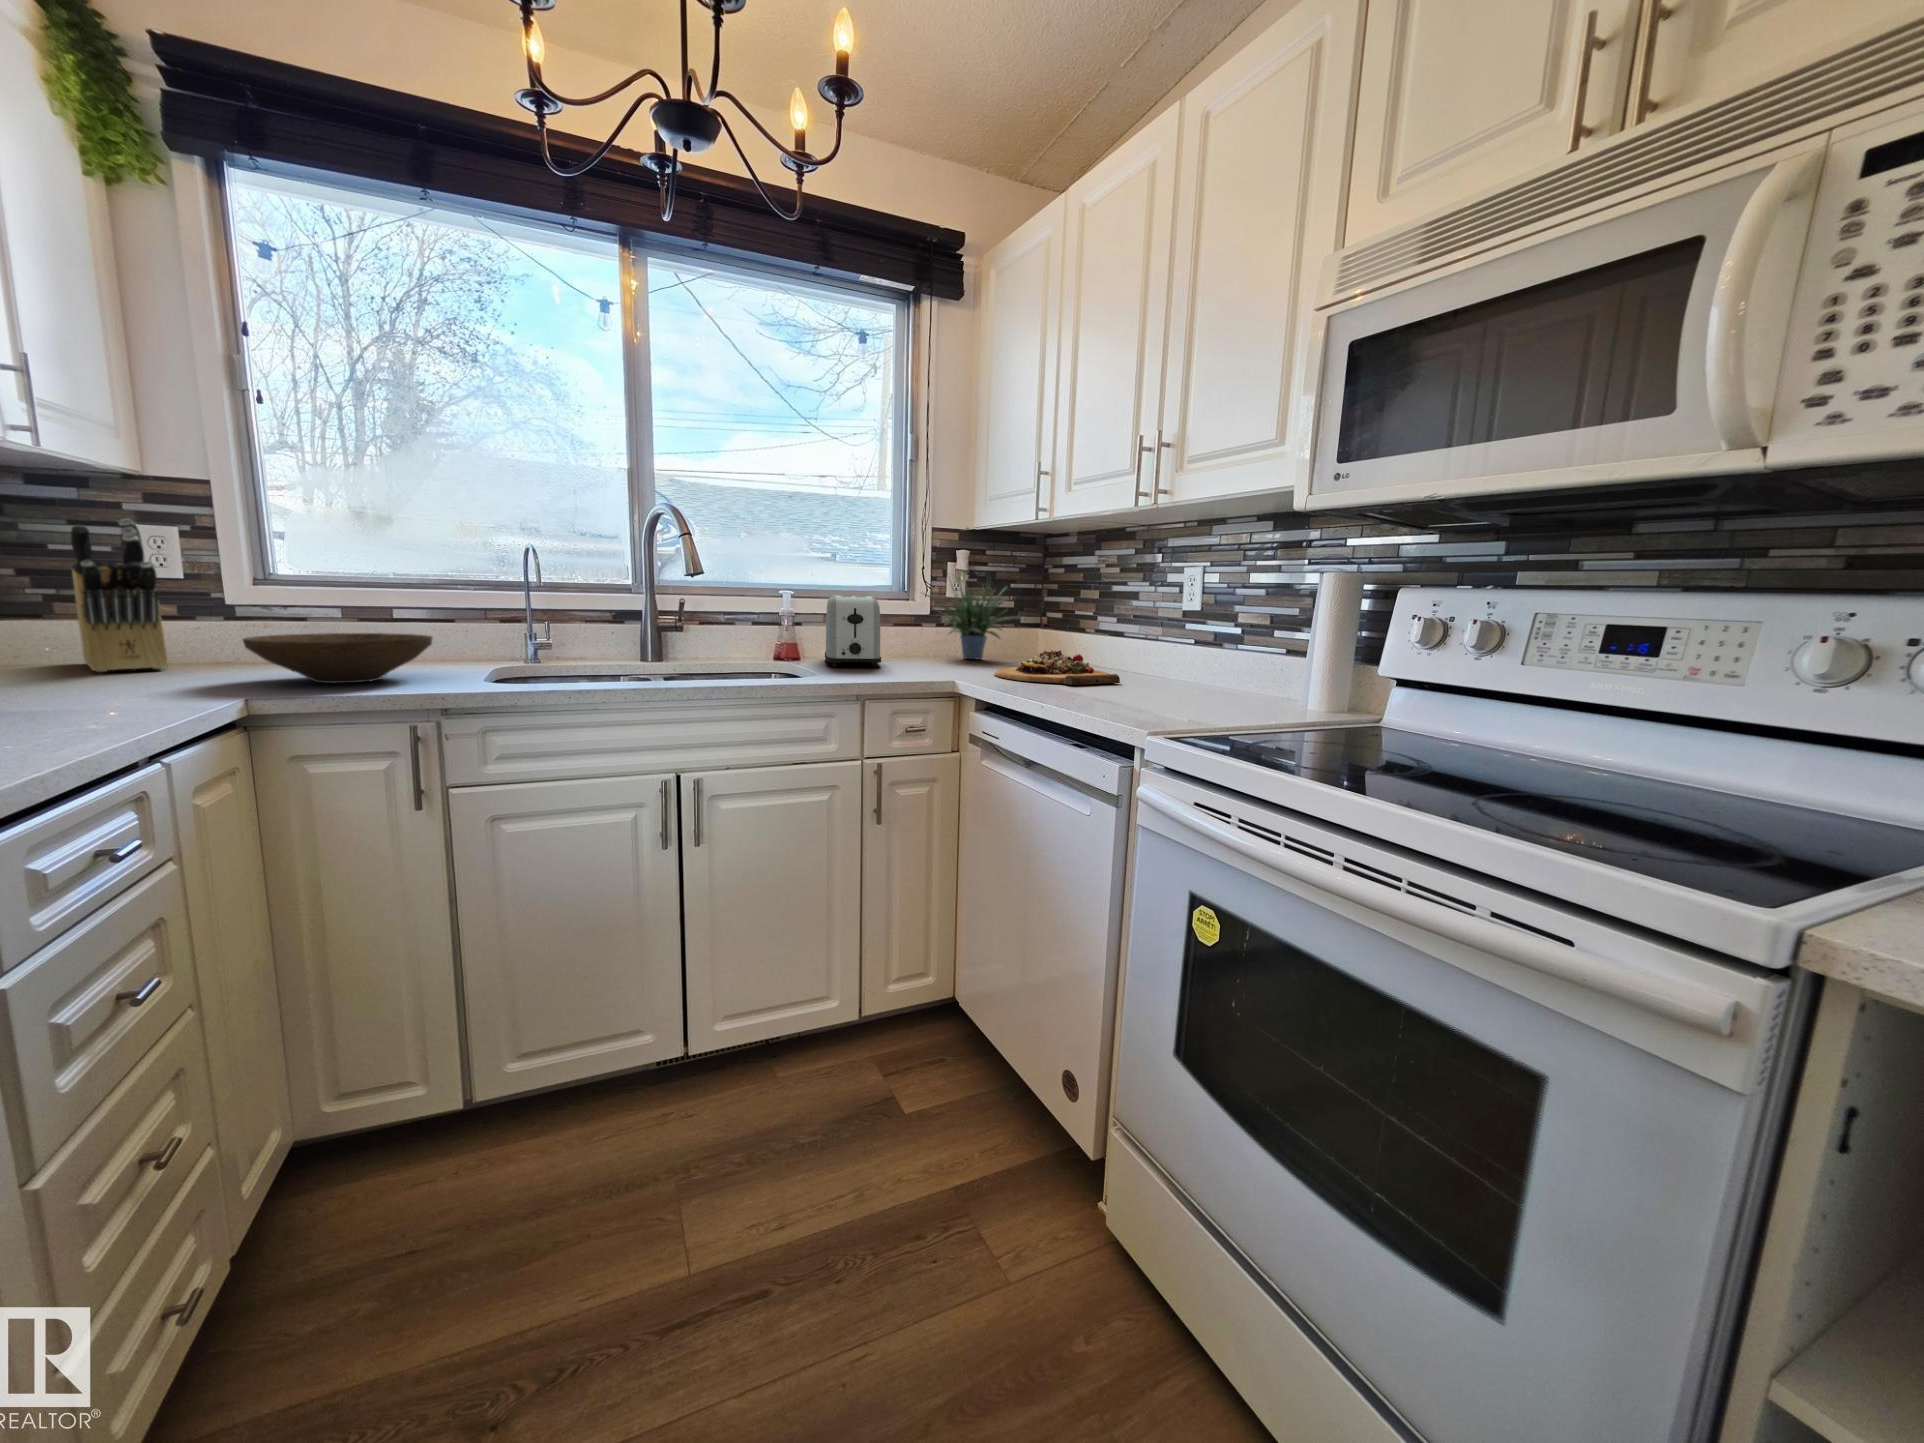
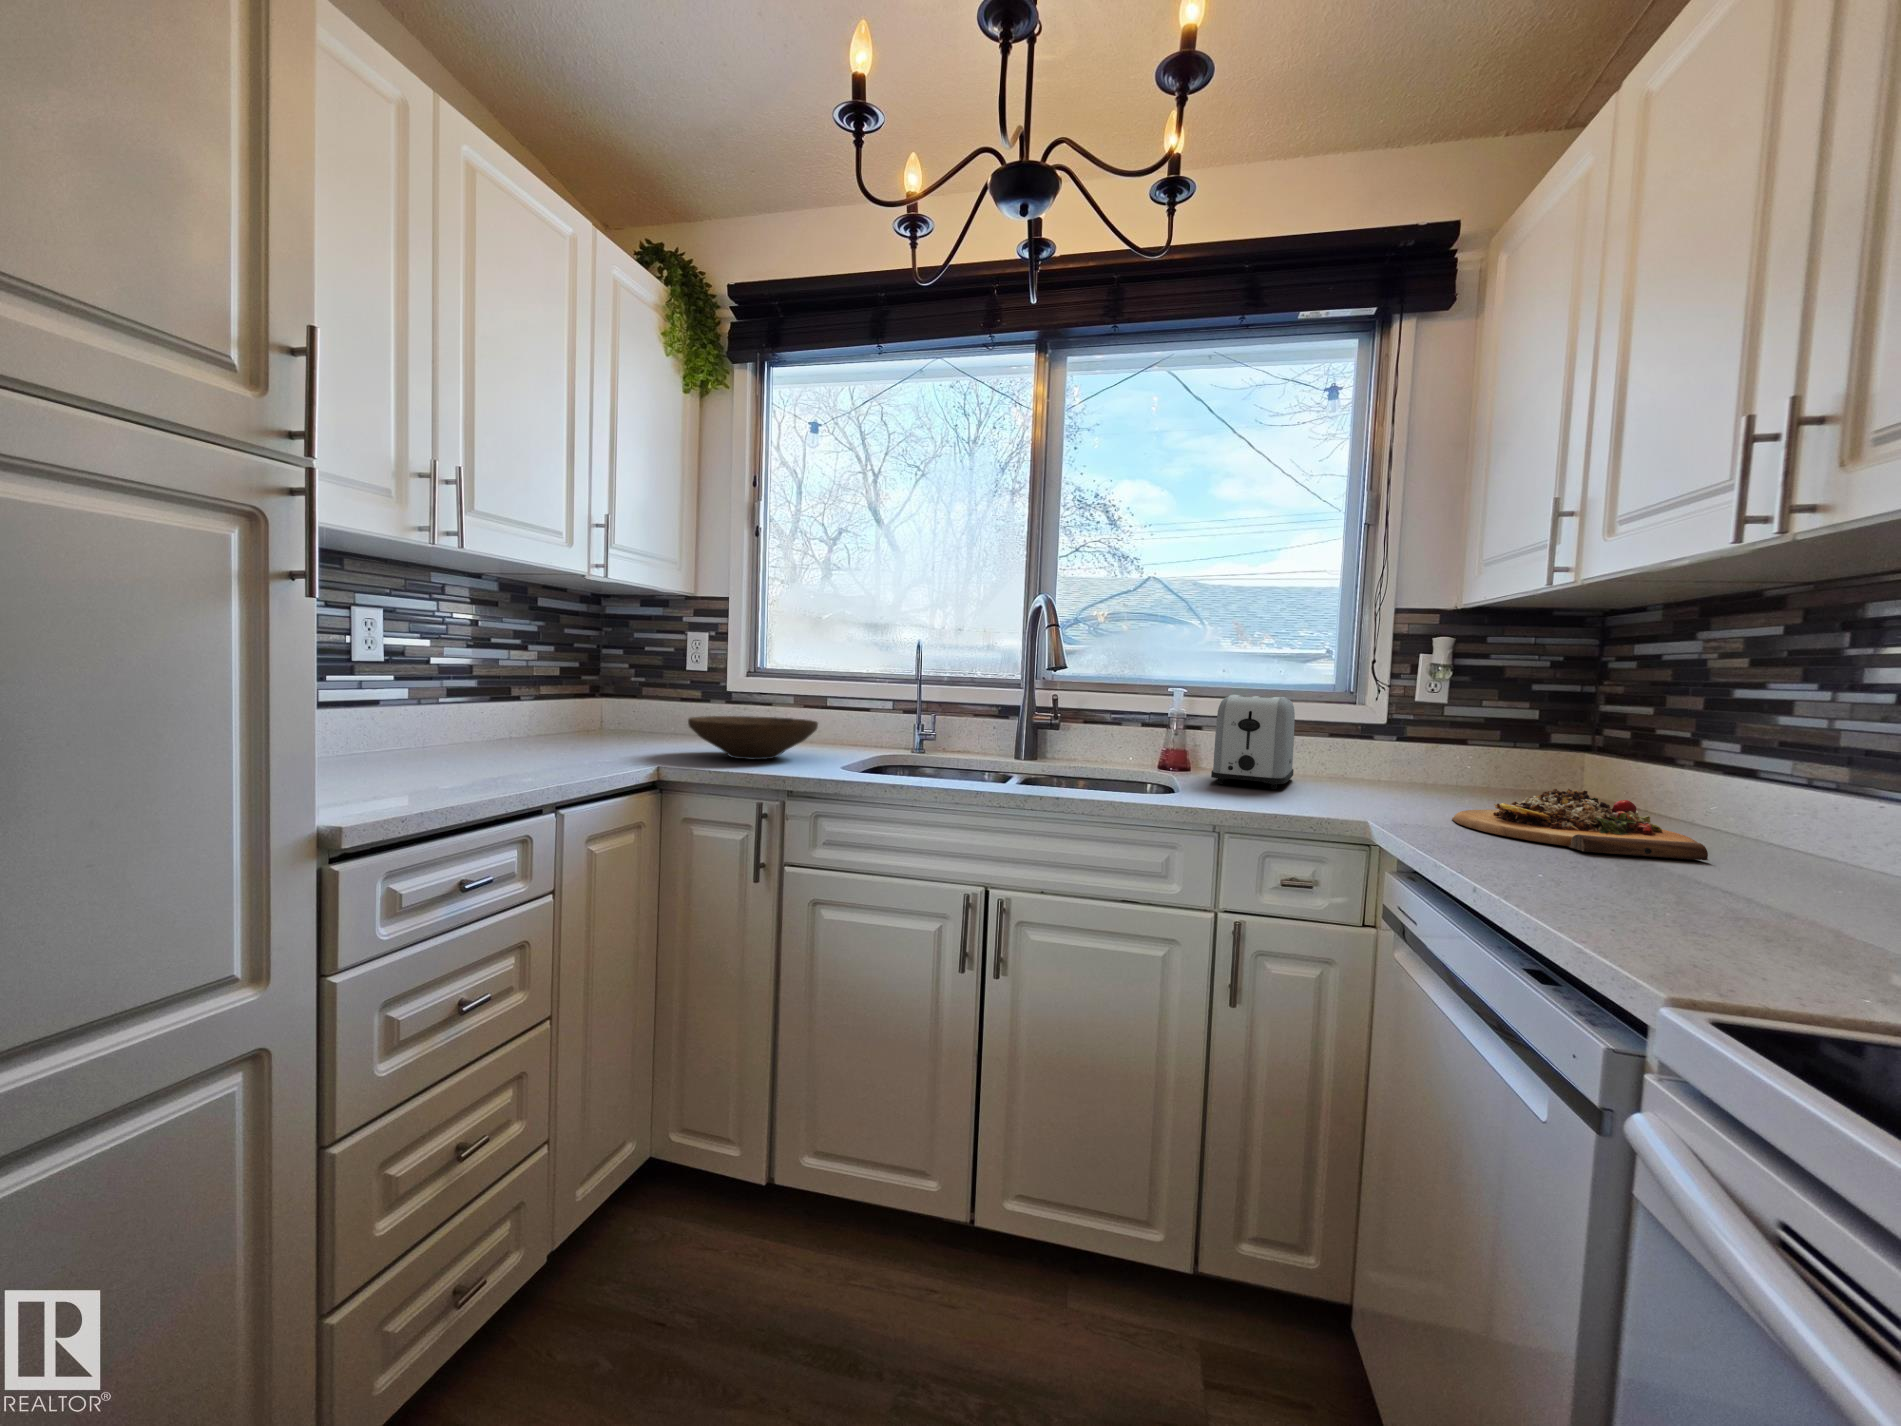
knife block: present [71,519,168,672] -> none [633,627,690,739]
potted plant: present [921,578,1021,659] -> none [1368,648,1555,792]

